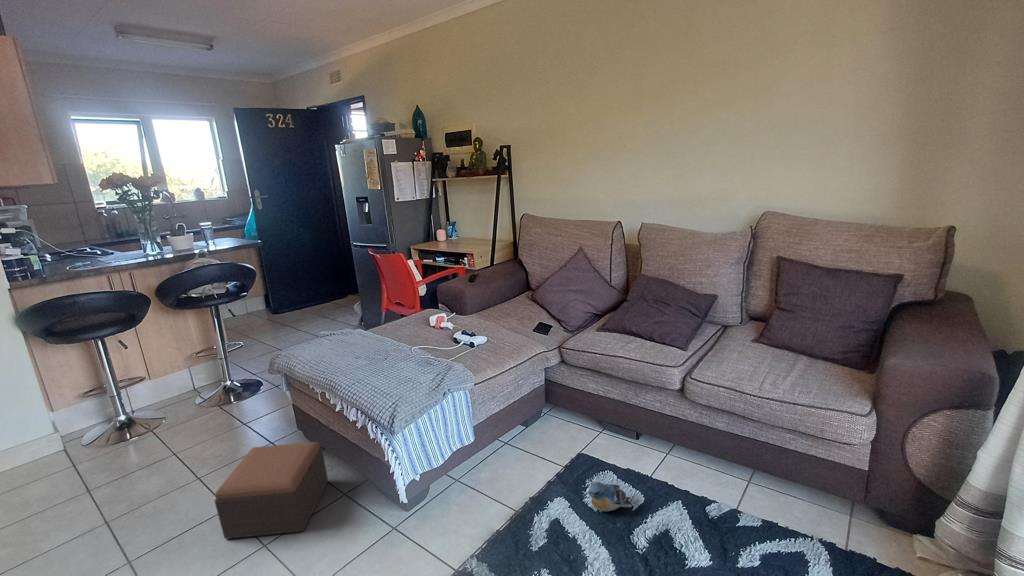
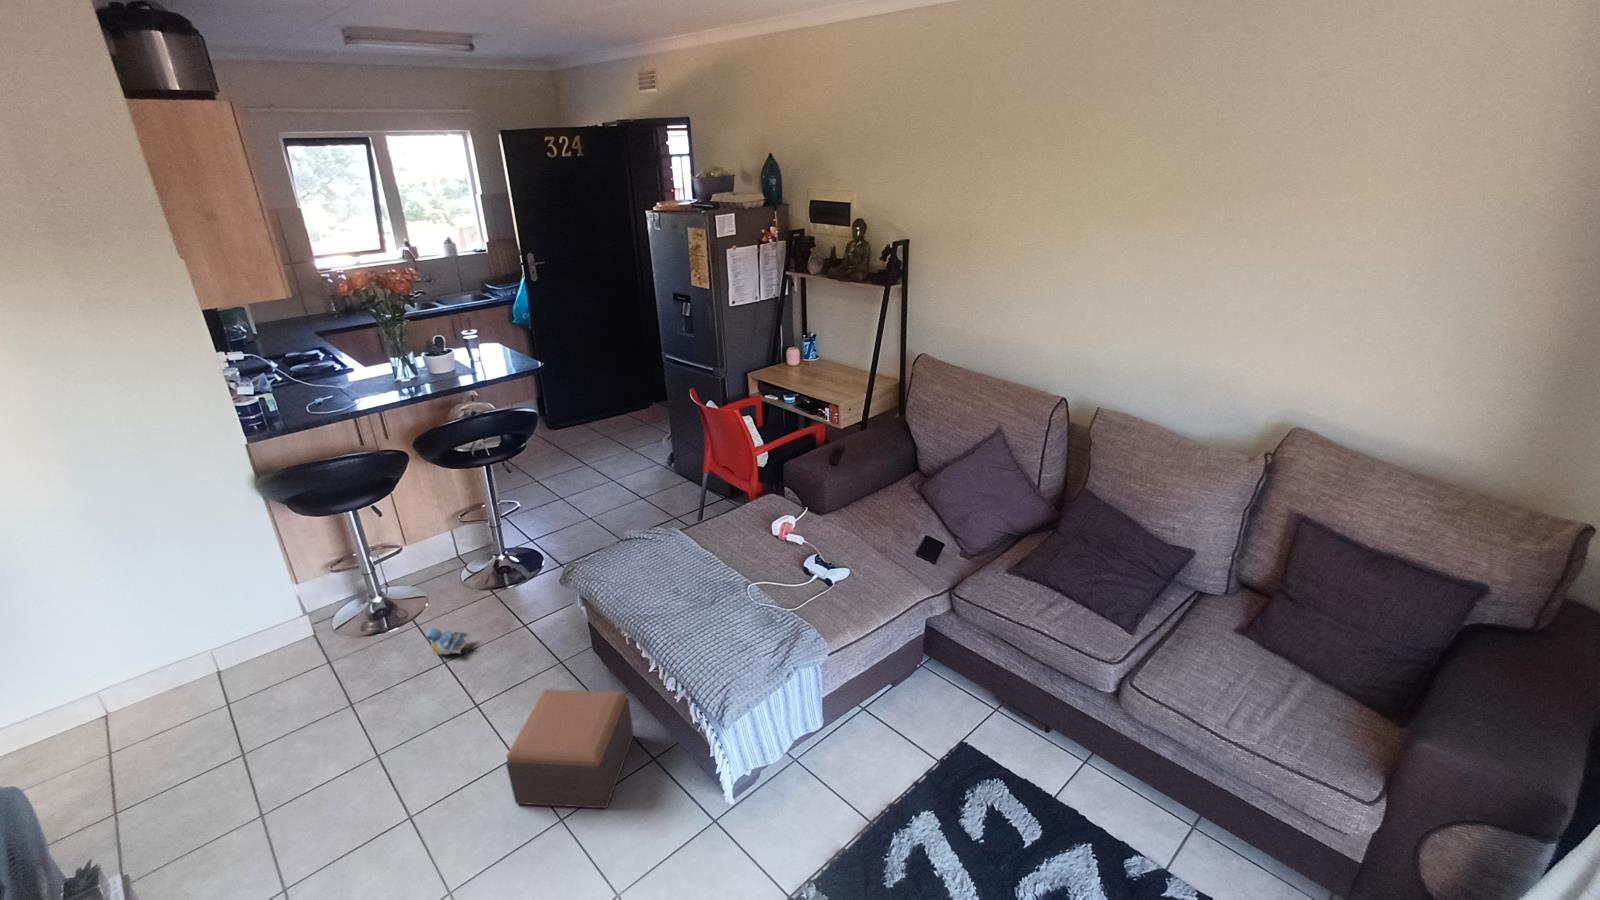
plush toy: present [588,482,632,511] -> present [426,628,470,654]

